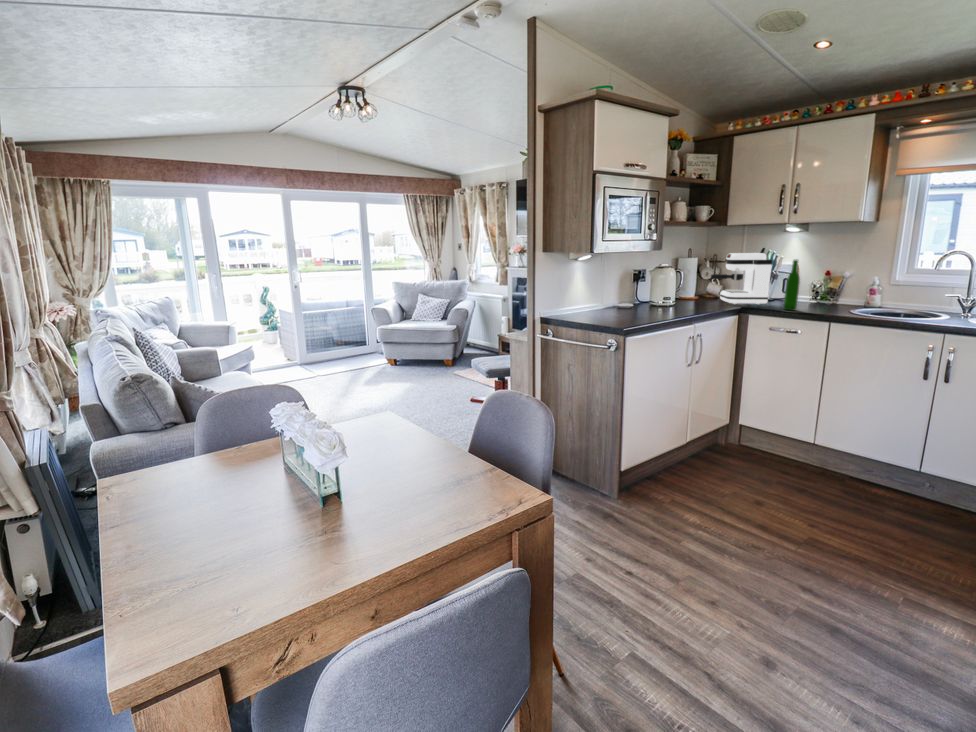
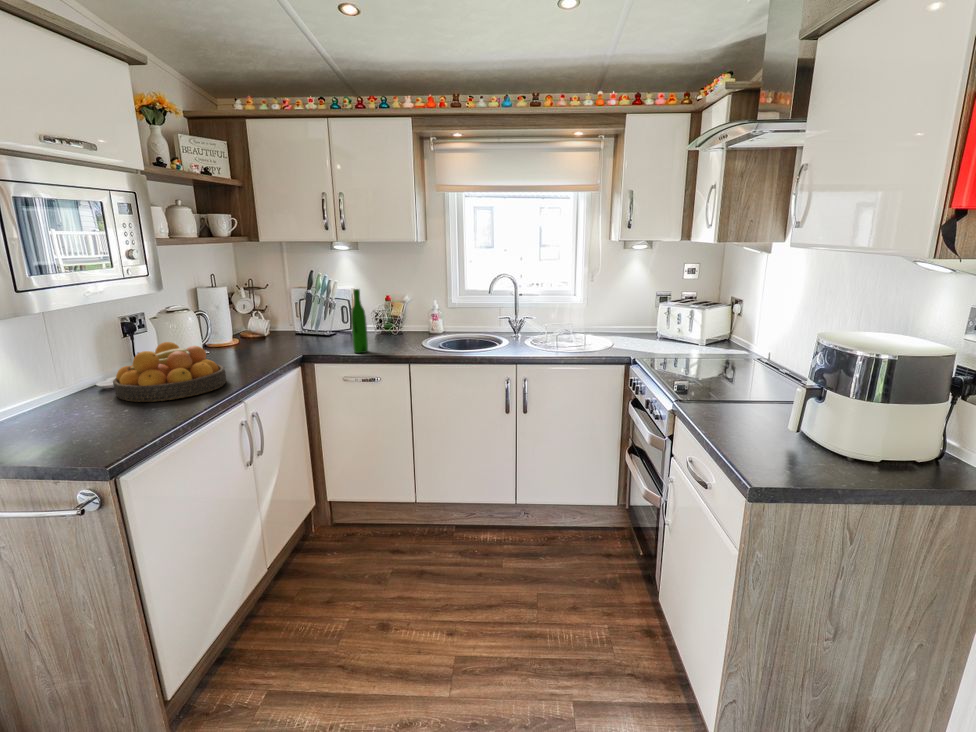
coffee maker: present [711,253,772,305] -> none [252,279,332,350]
fruit bowl: none [626,284,687,315] -> present [113,342,227,402]

